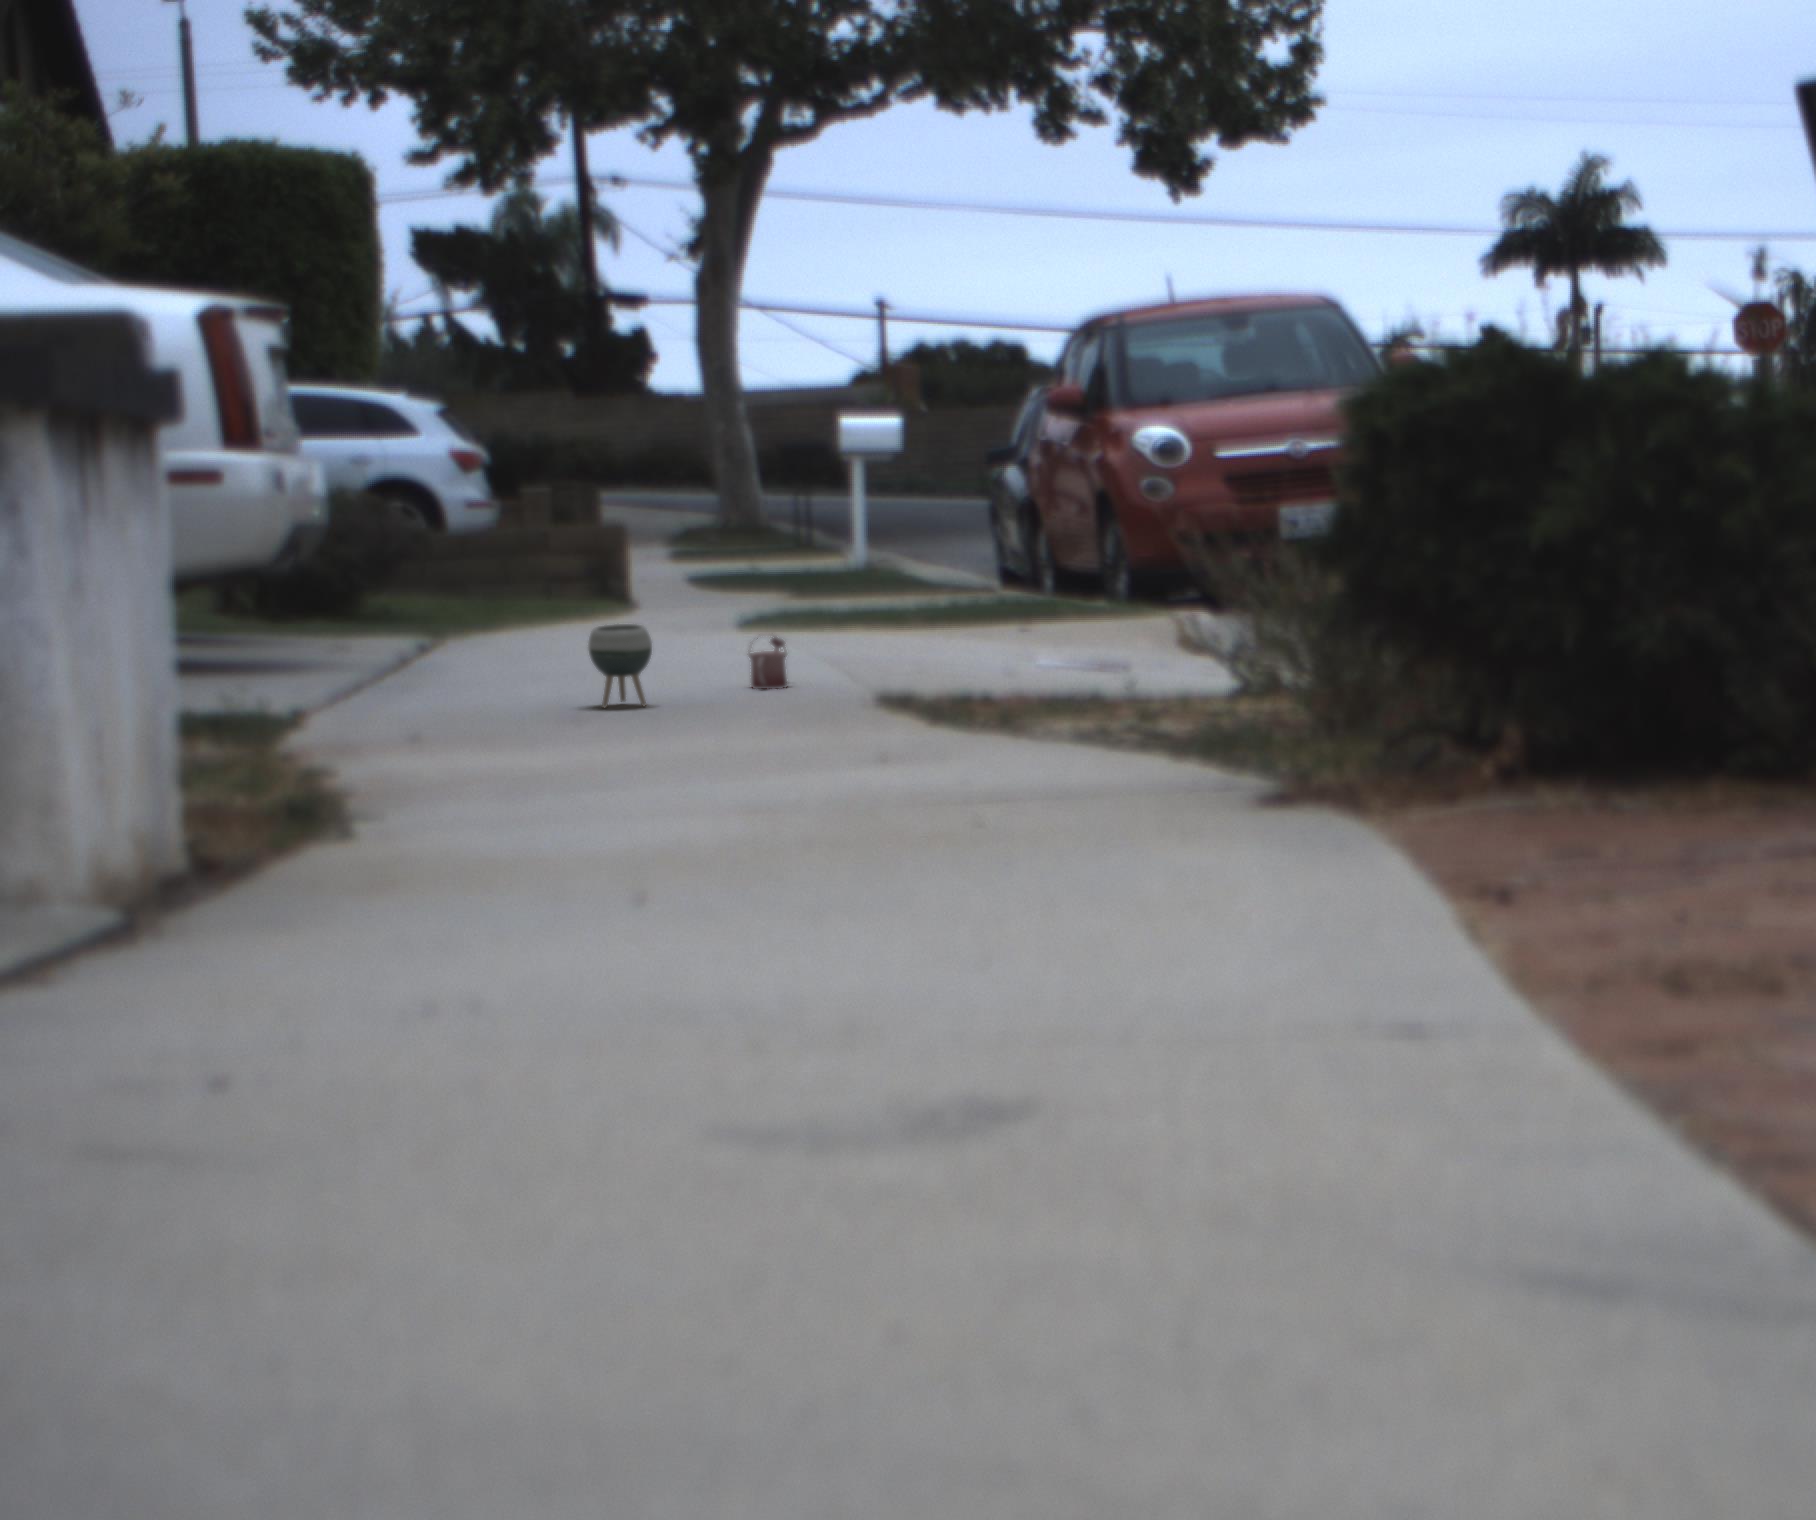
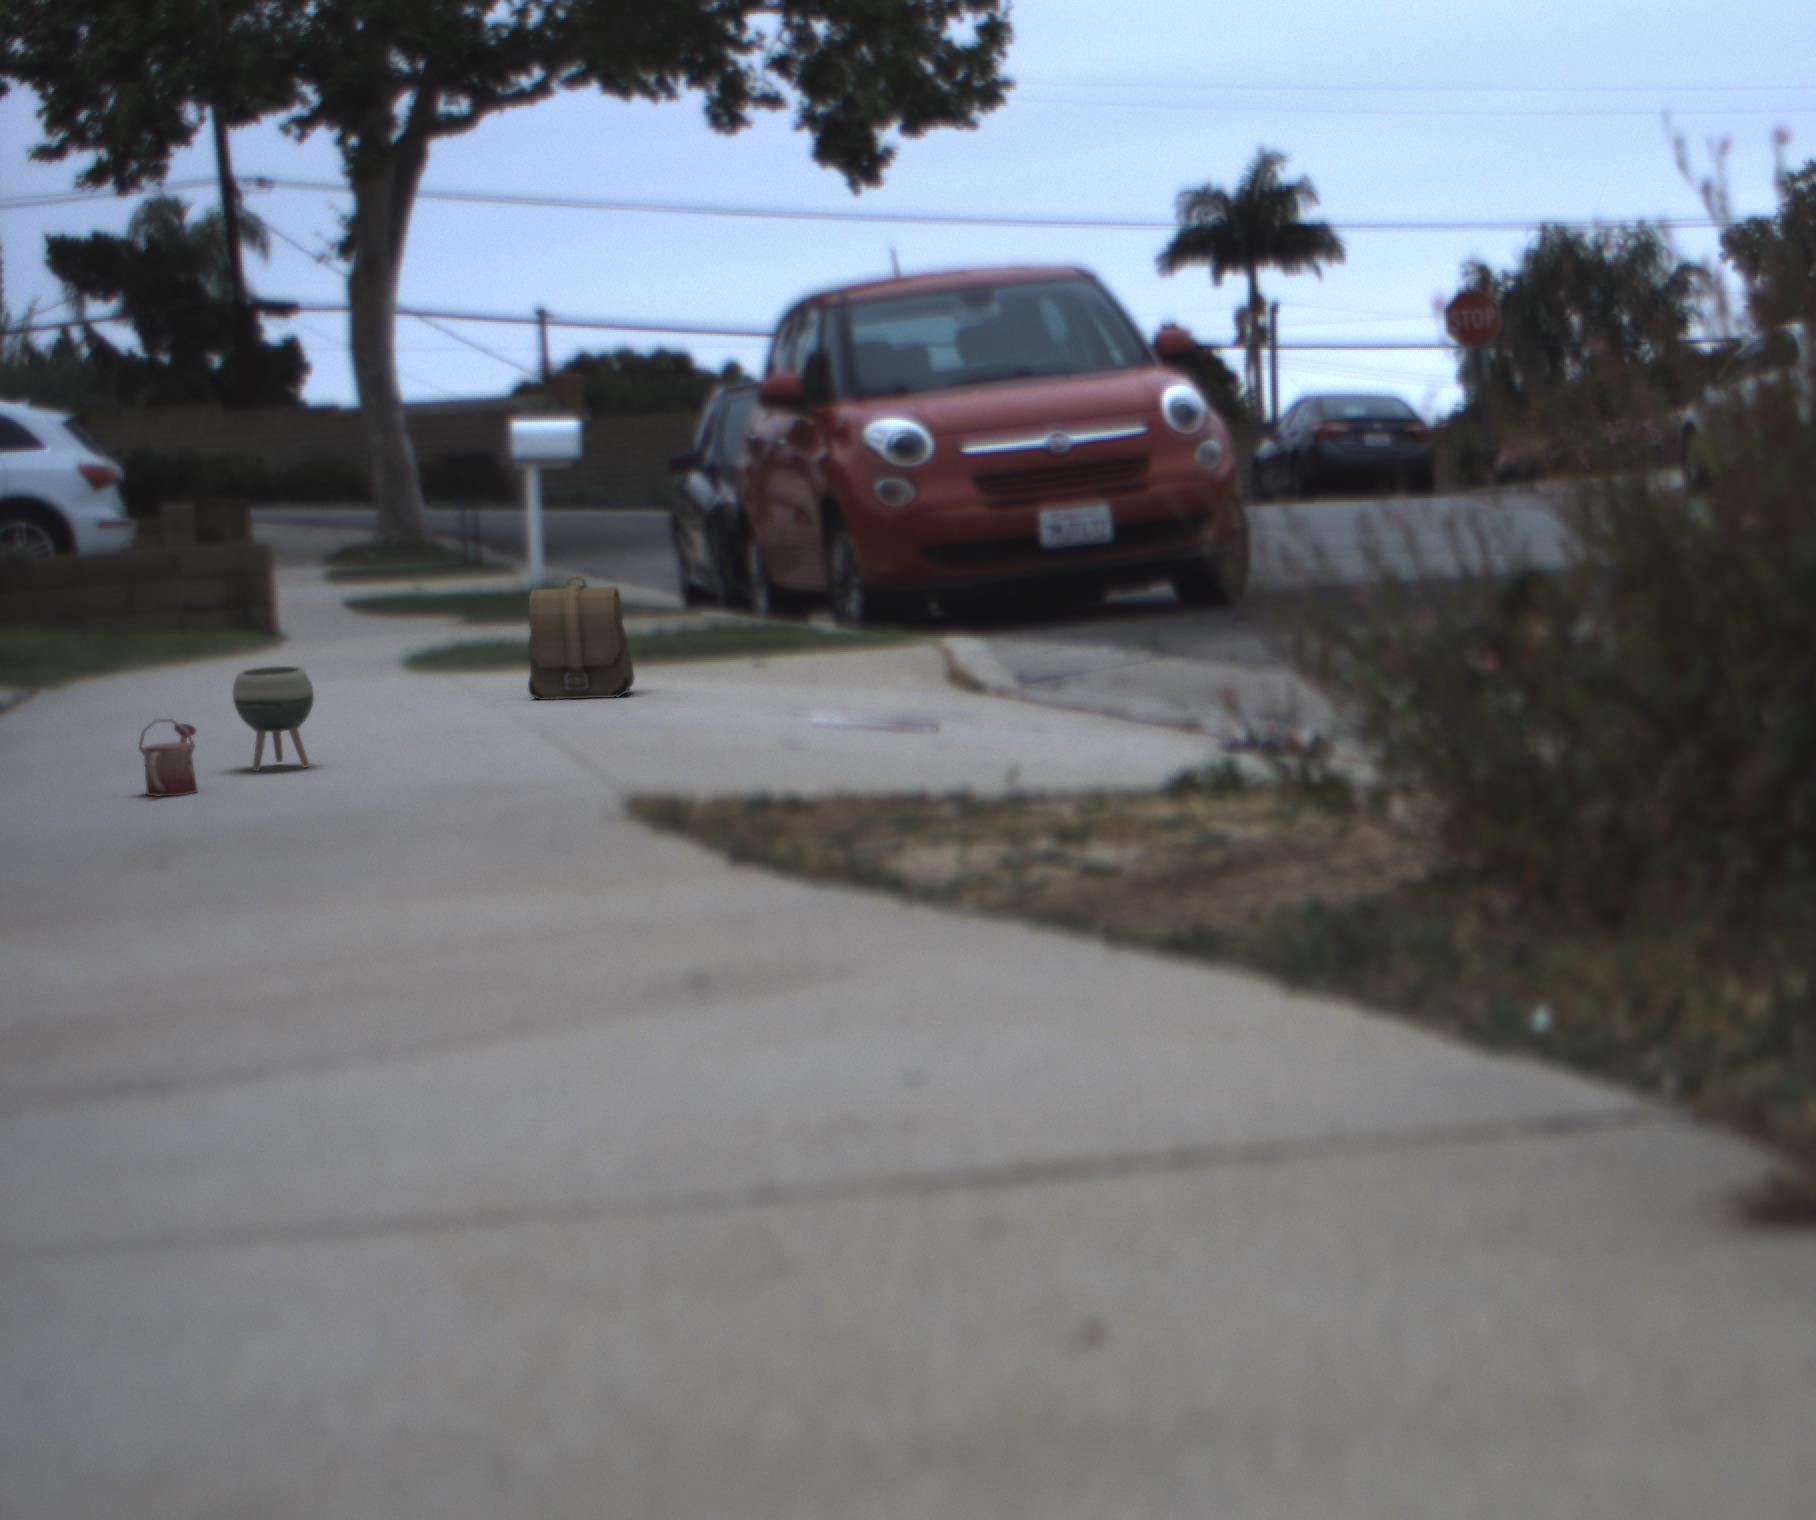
backpack: none [828,558,917,661] -> present [528,576,634,700]
watering can: present [749,635,787,689] -> present [139,719,197,796]

